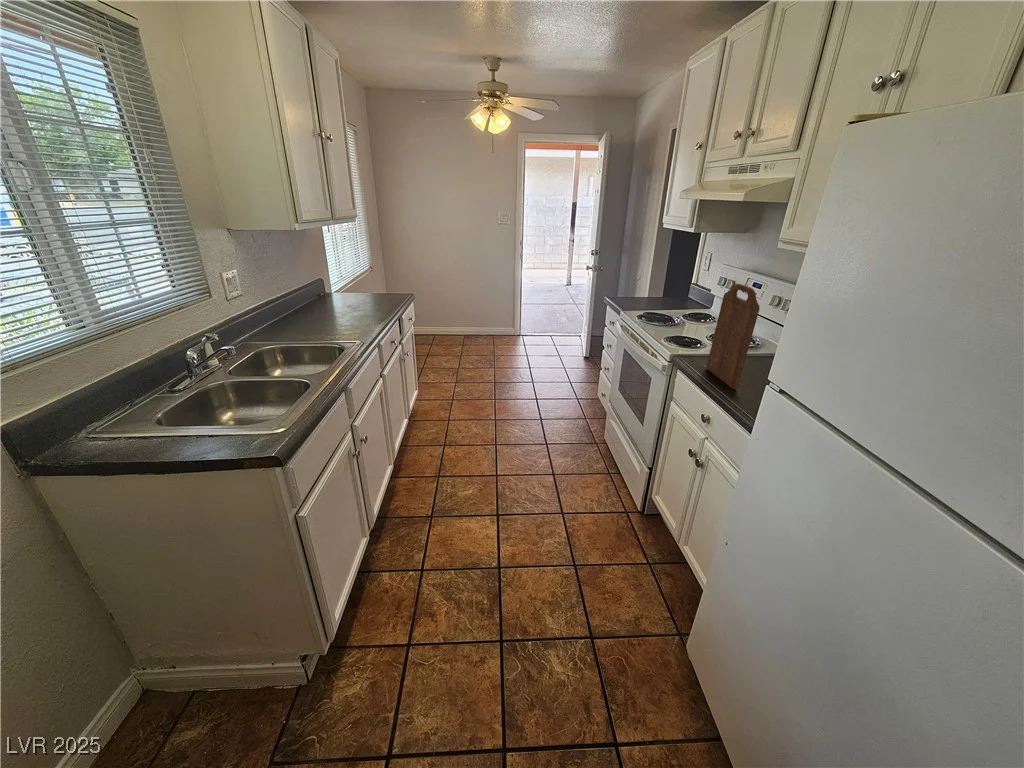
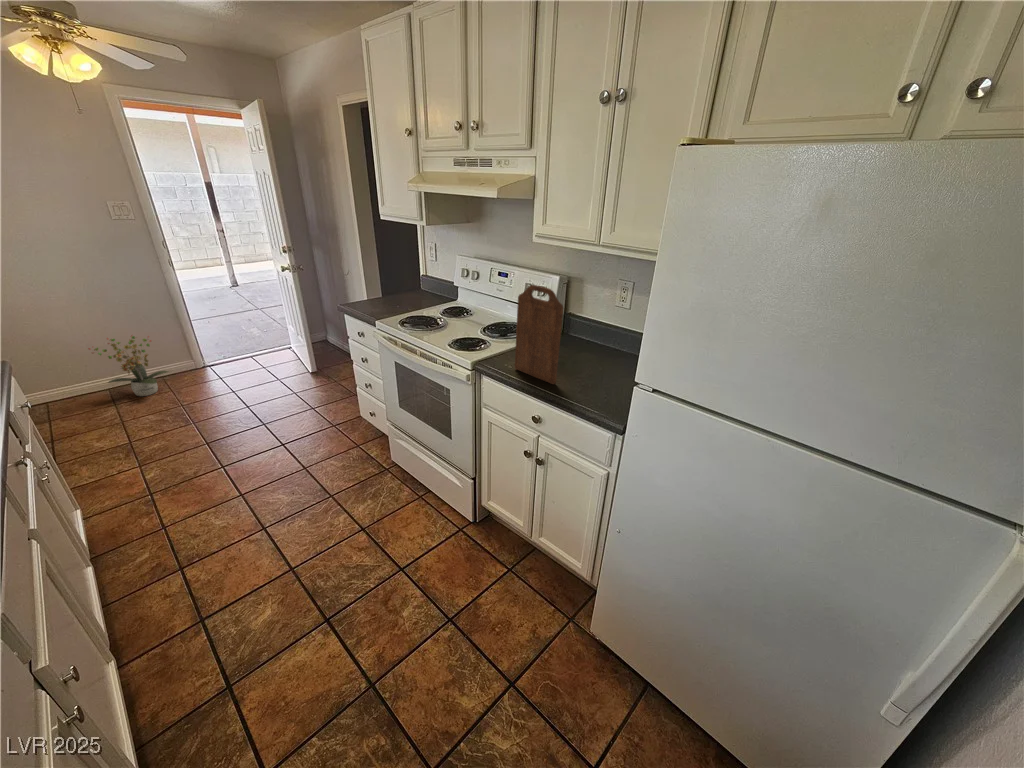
potted plant: none [463,302,498,344] -> present [89,336,168,396]

